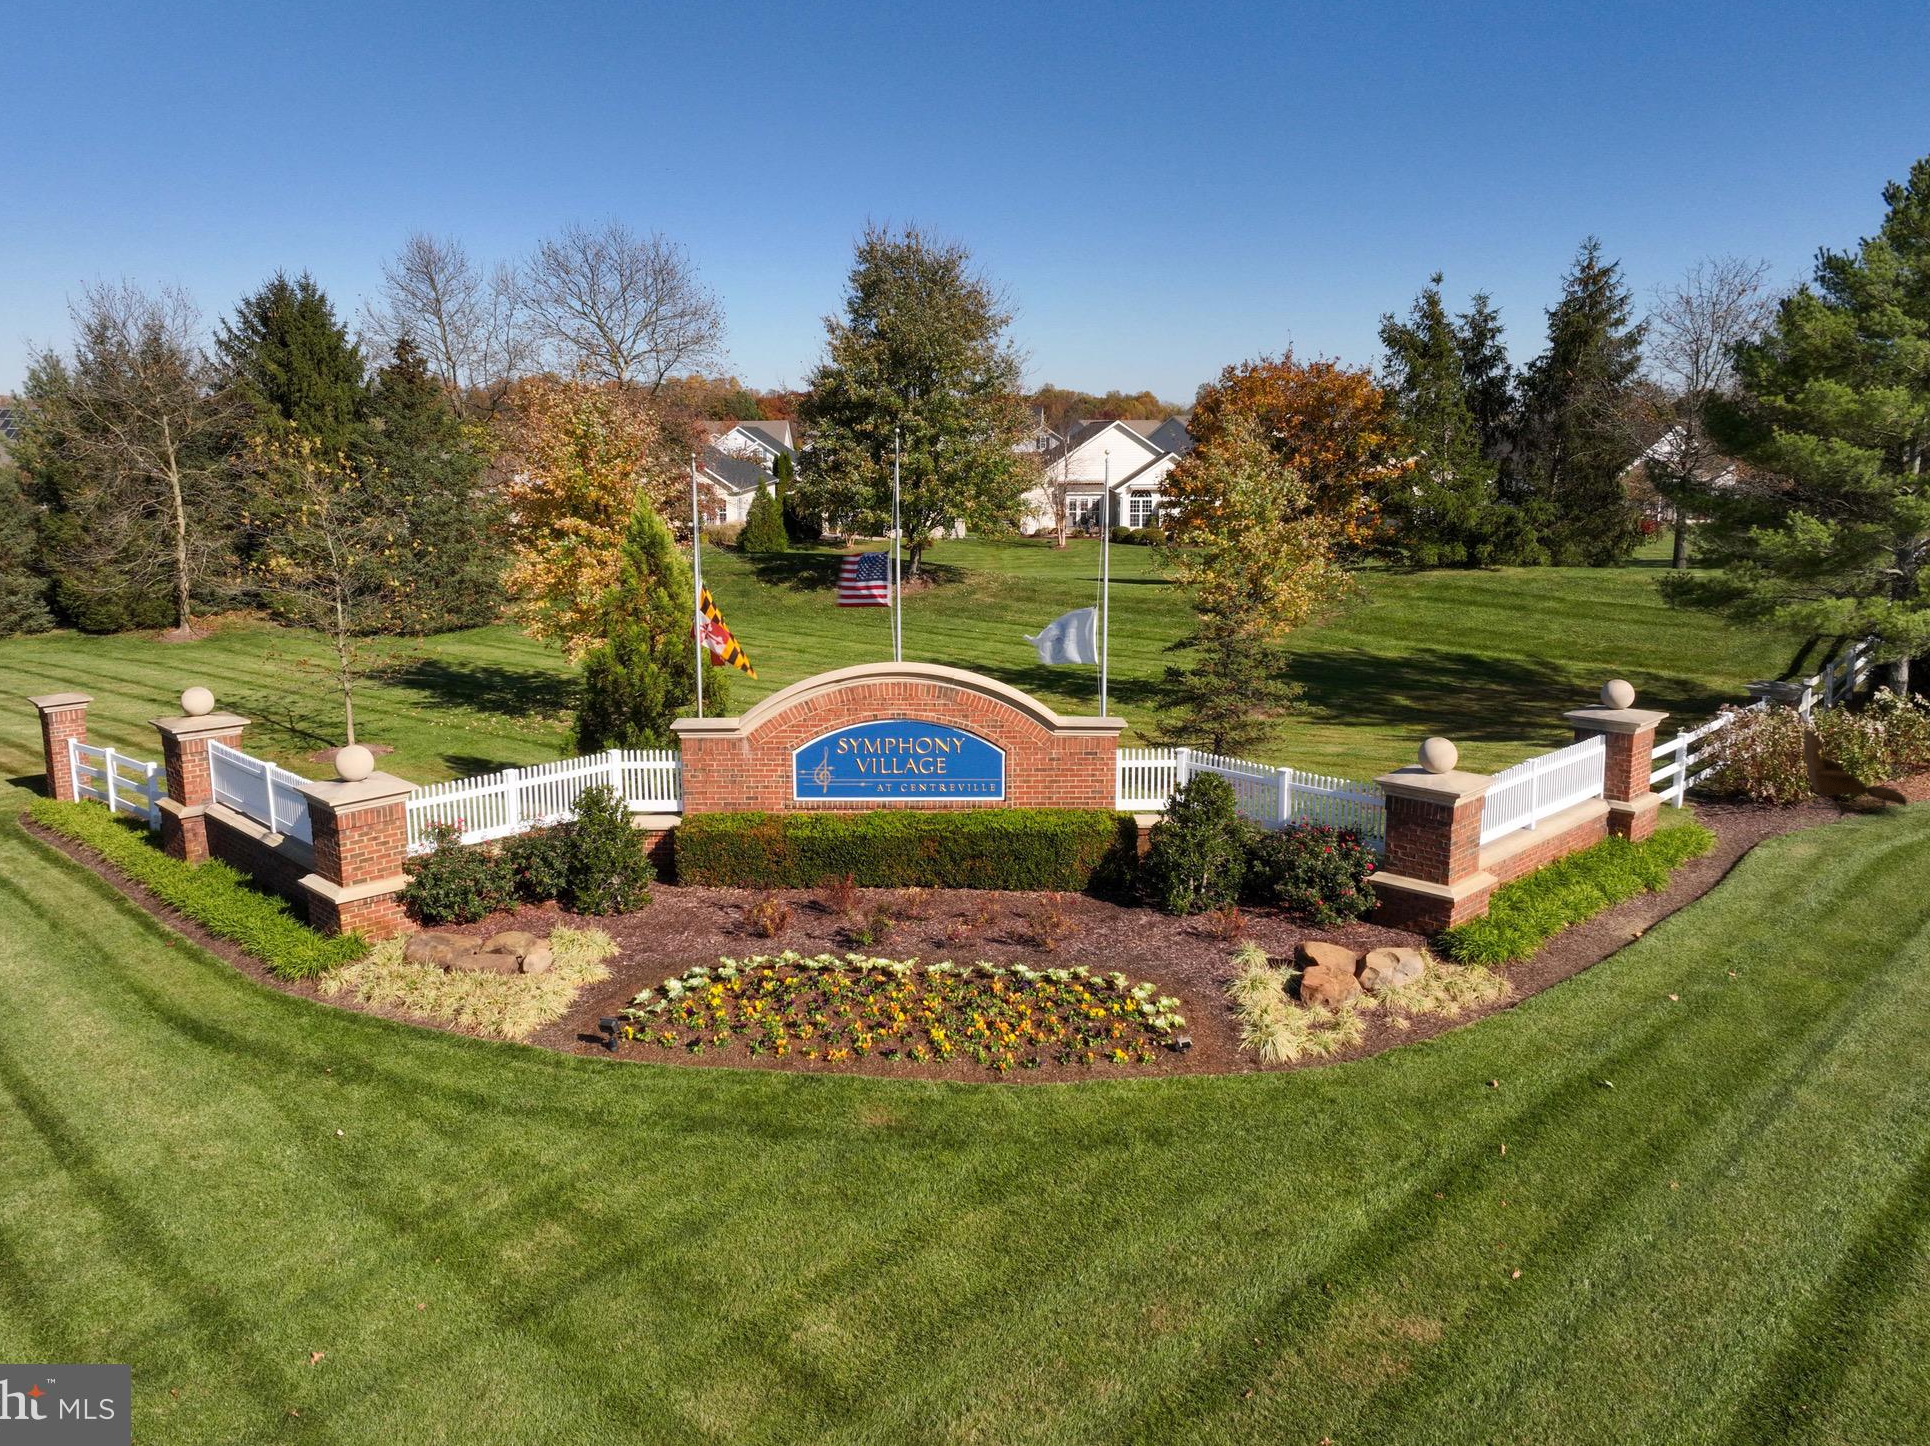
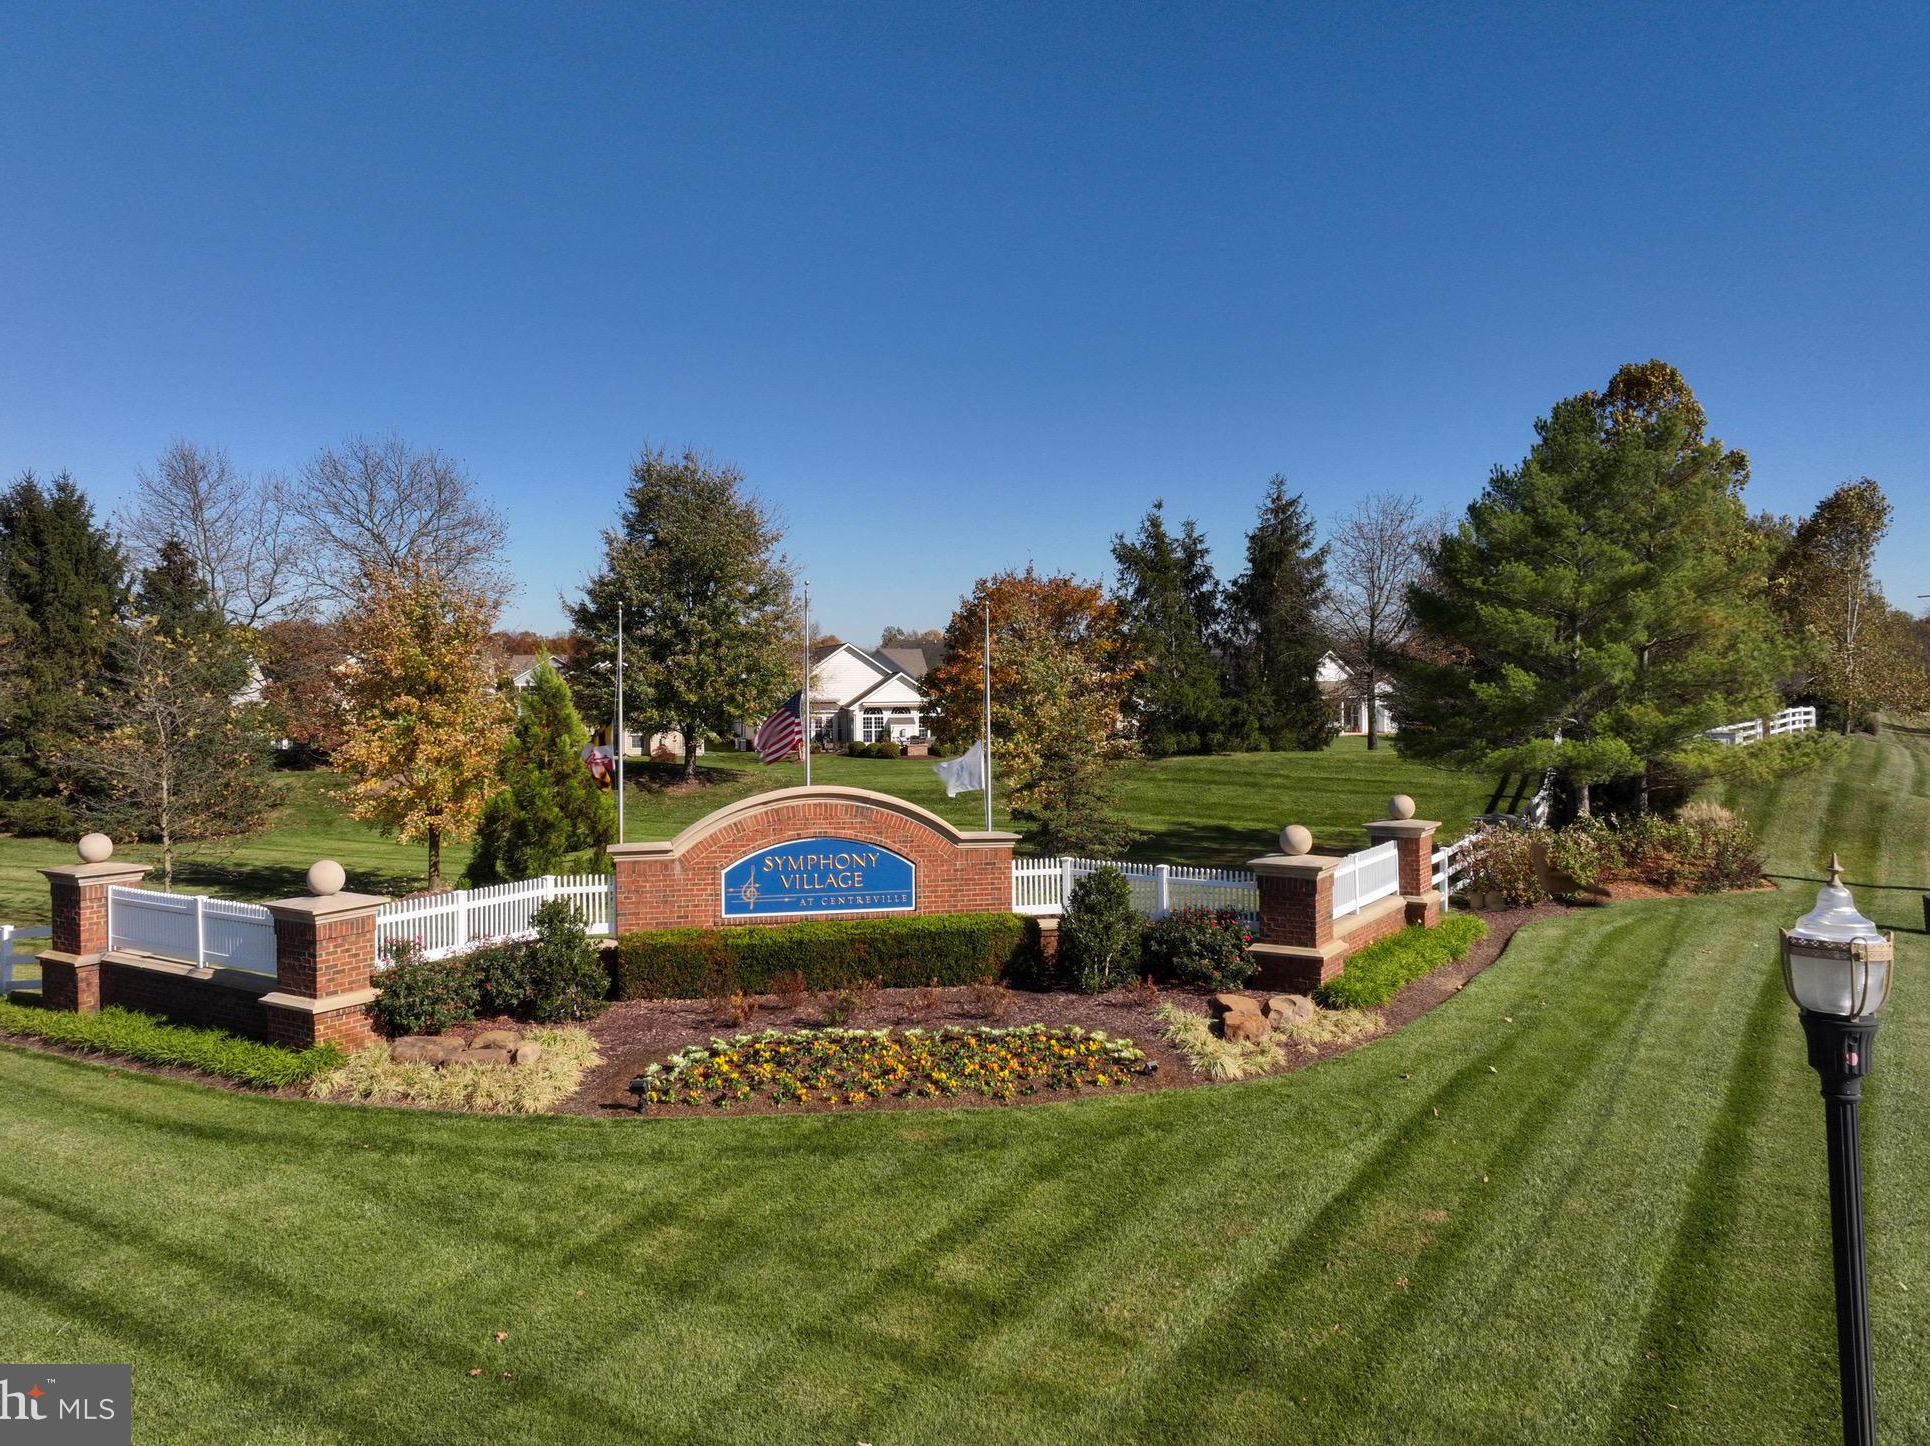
woven basket: none [1709,785,1755,814] -> present [1470,891,1505,911]

